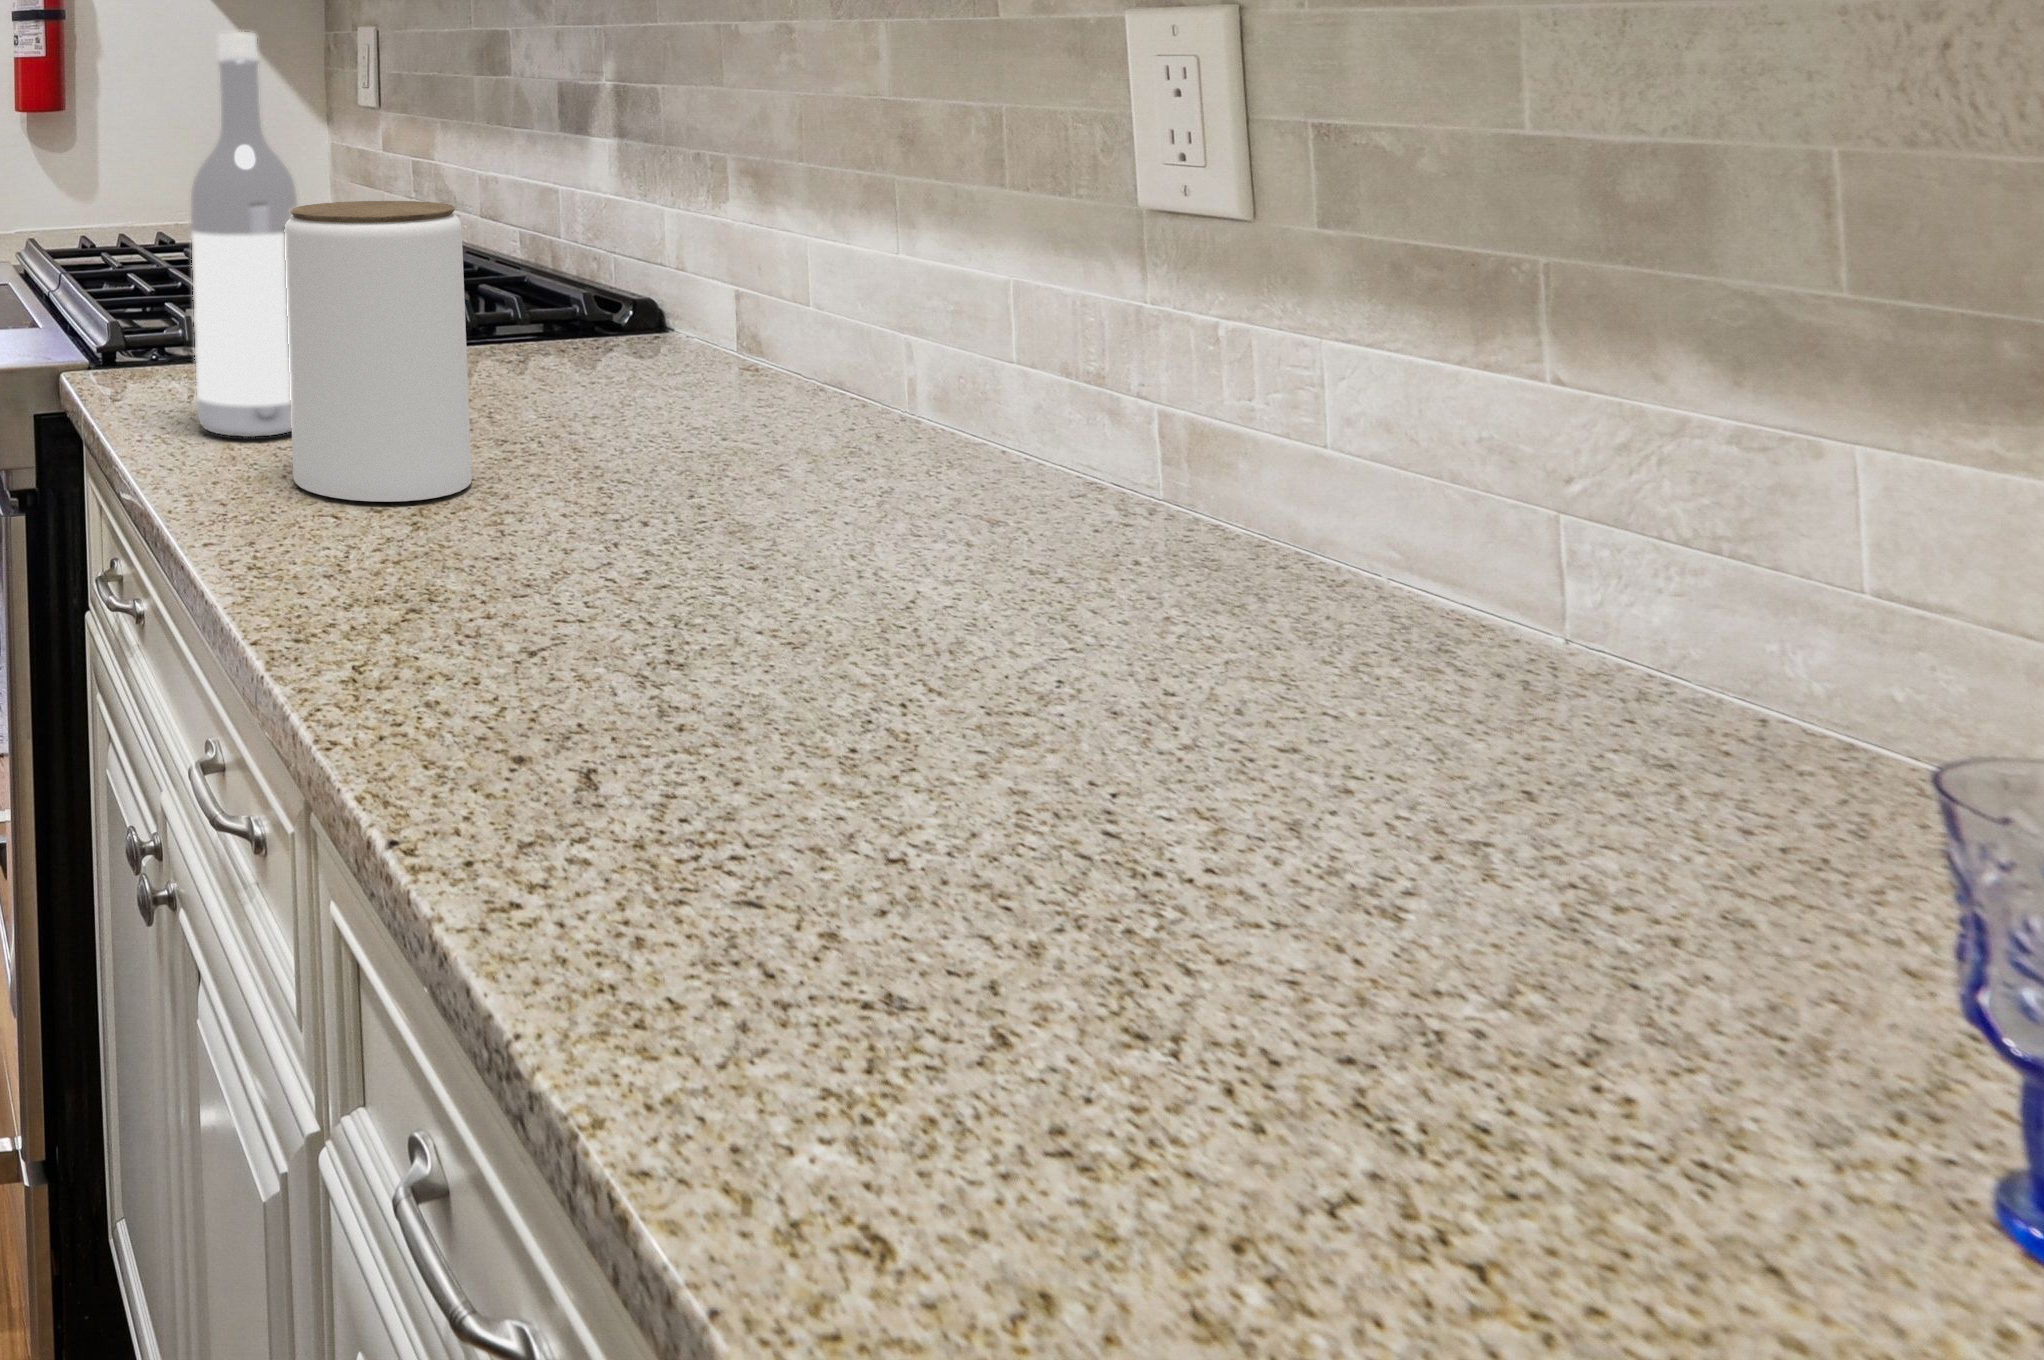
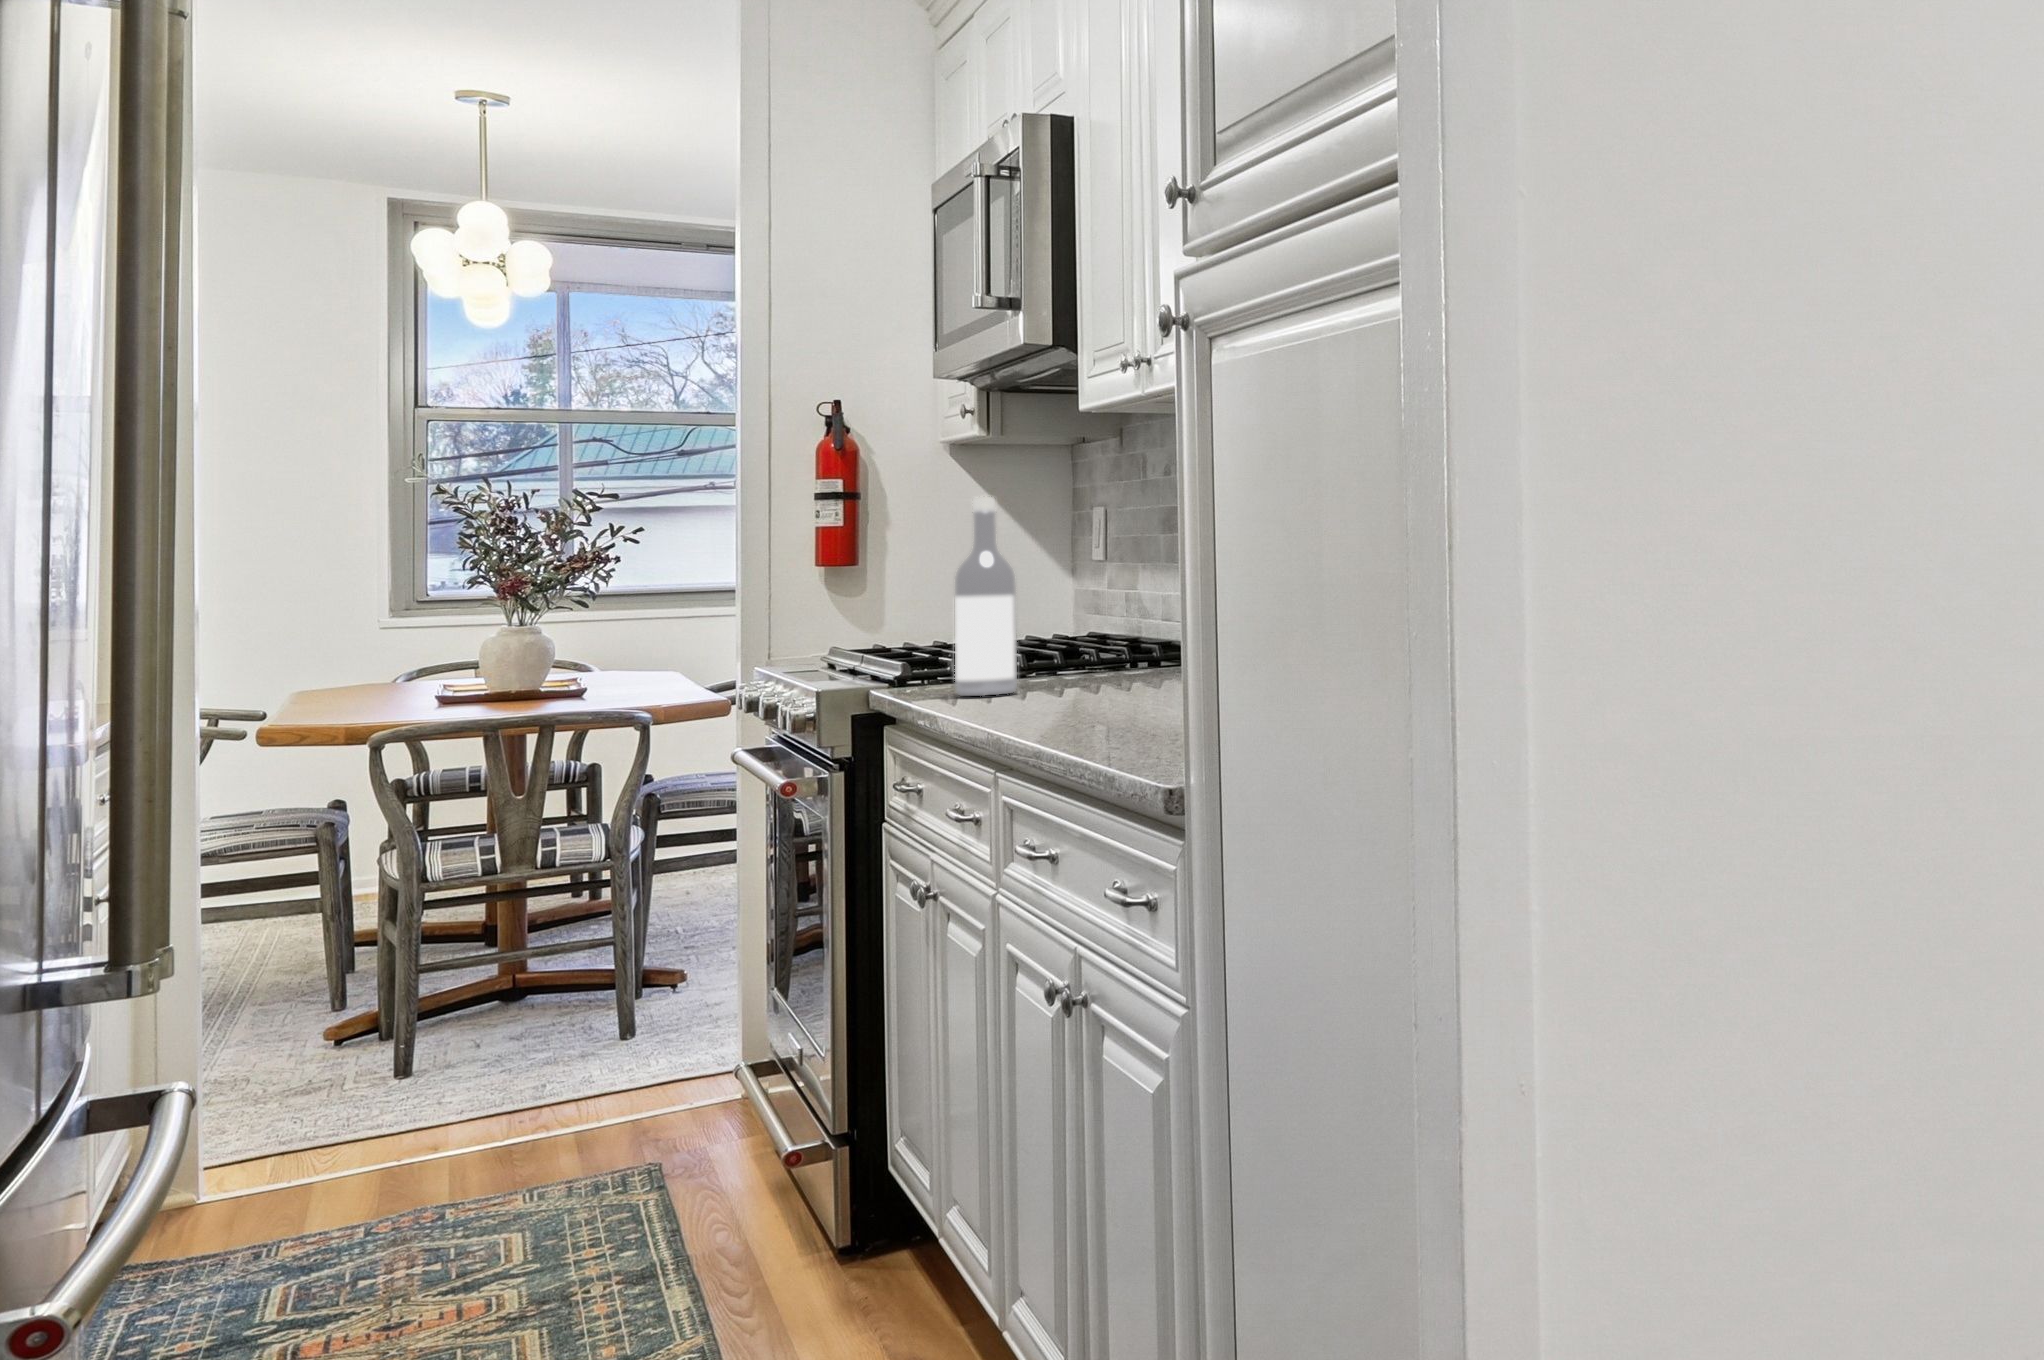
jar: present [284,201,472,502] -> none [1004,575,1094,703]

